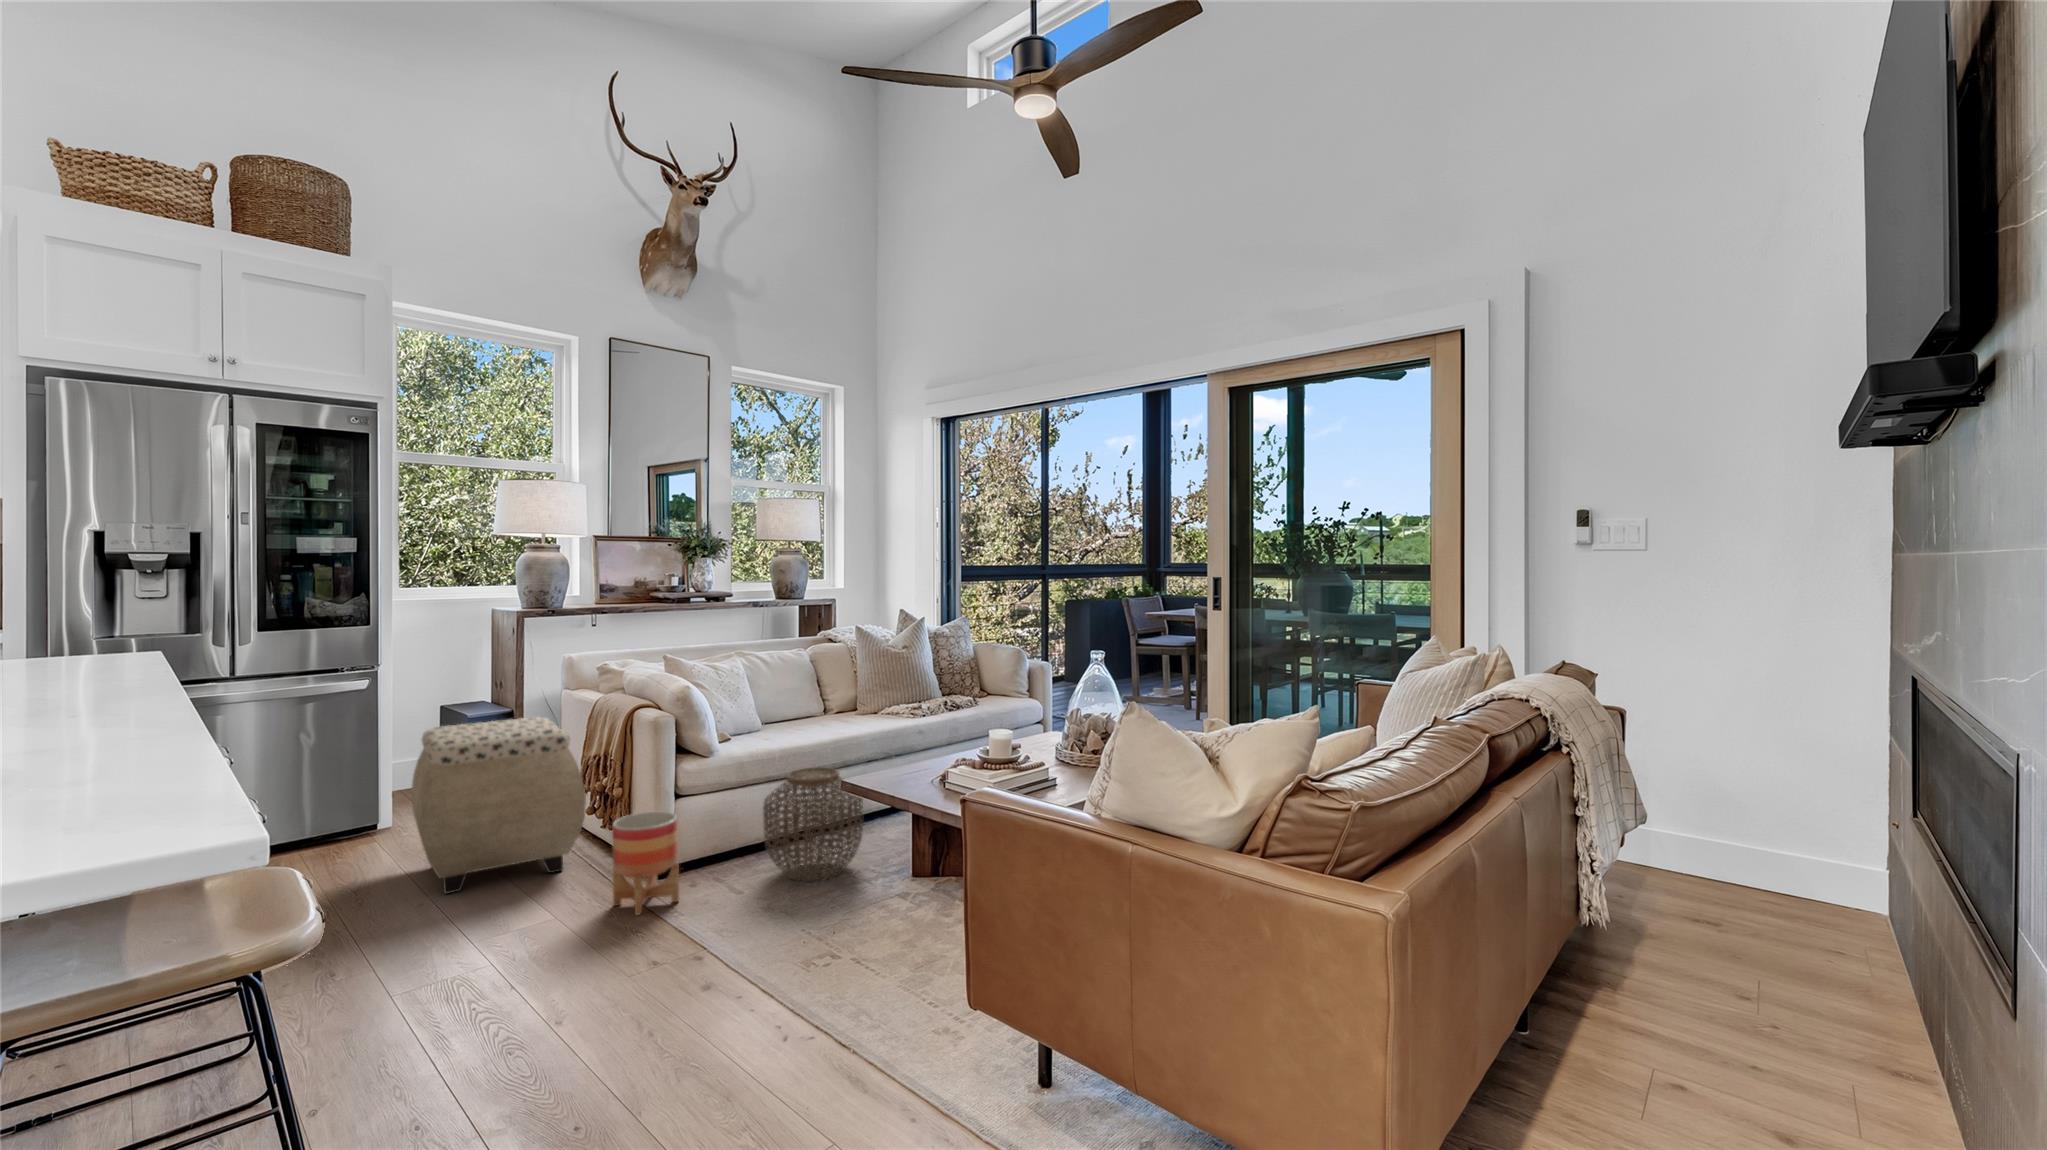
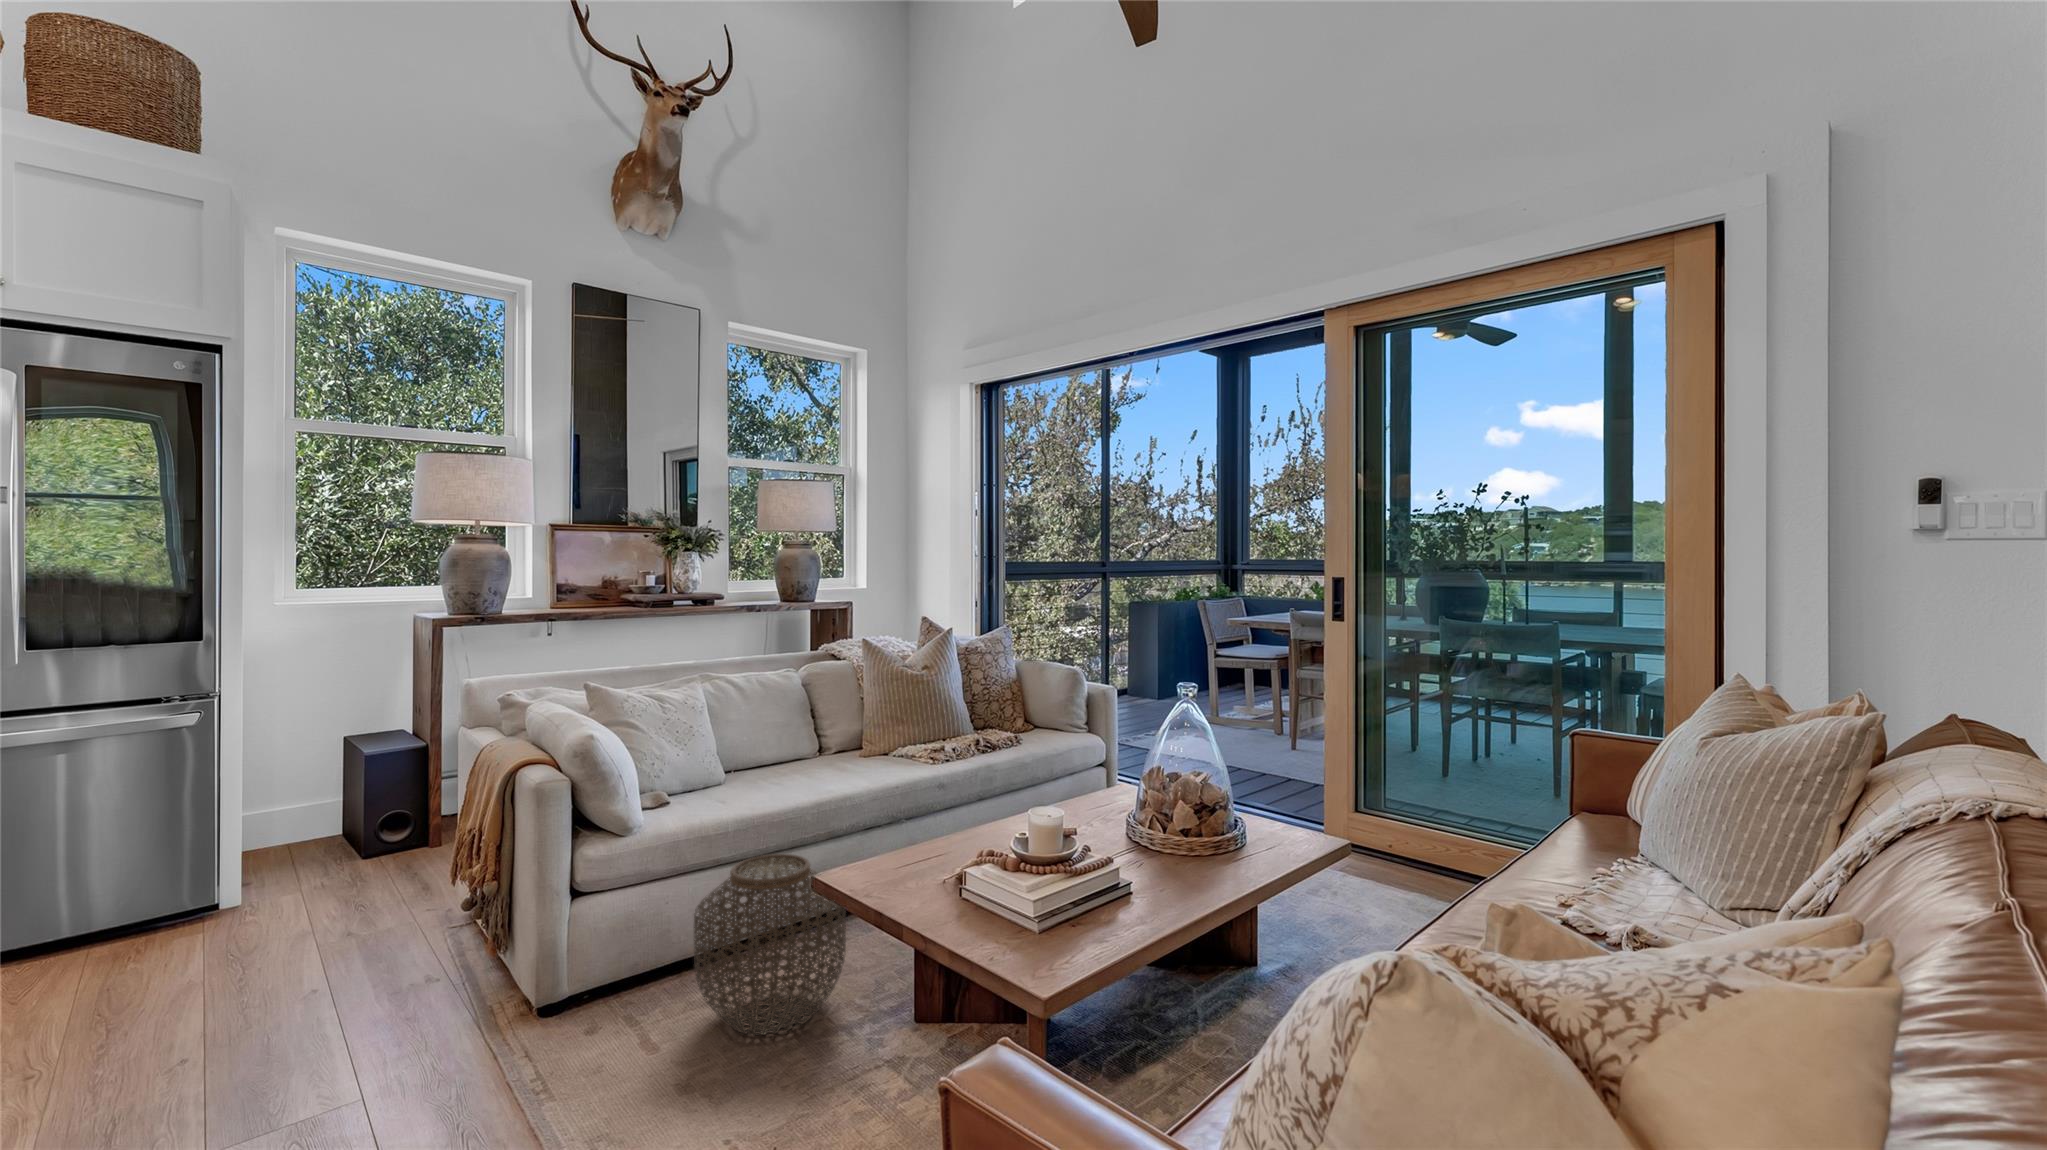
ottoman: present [411,717,586,894] -> none [165,768,442,1046]
planter: present [612,812,679,915] -> none [444,929,553,1106]

